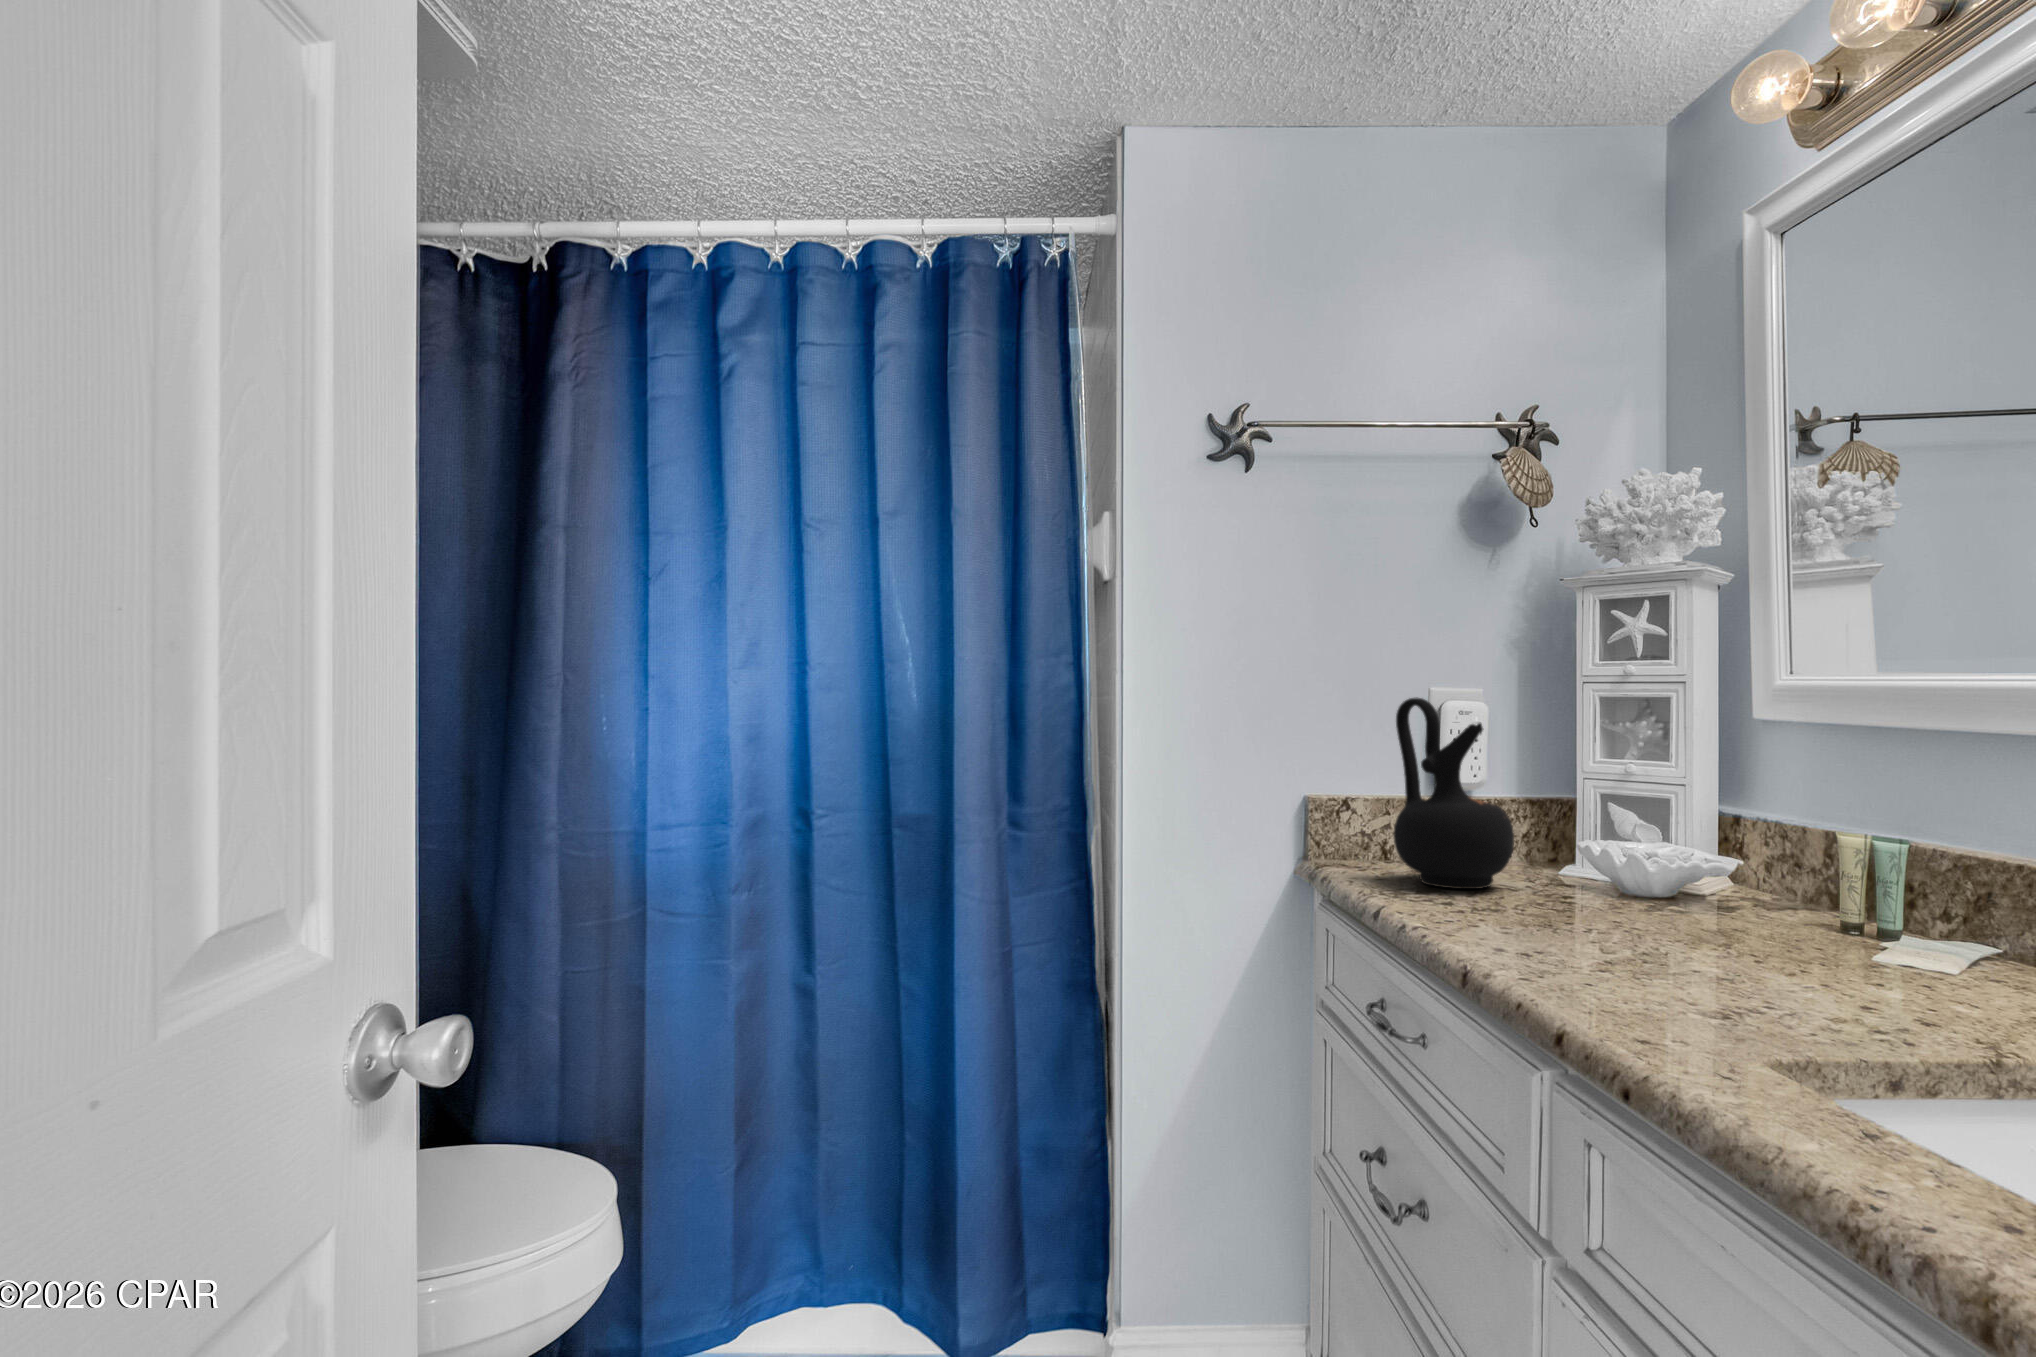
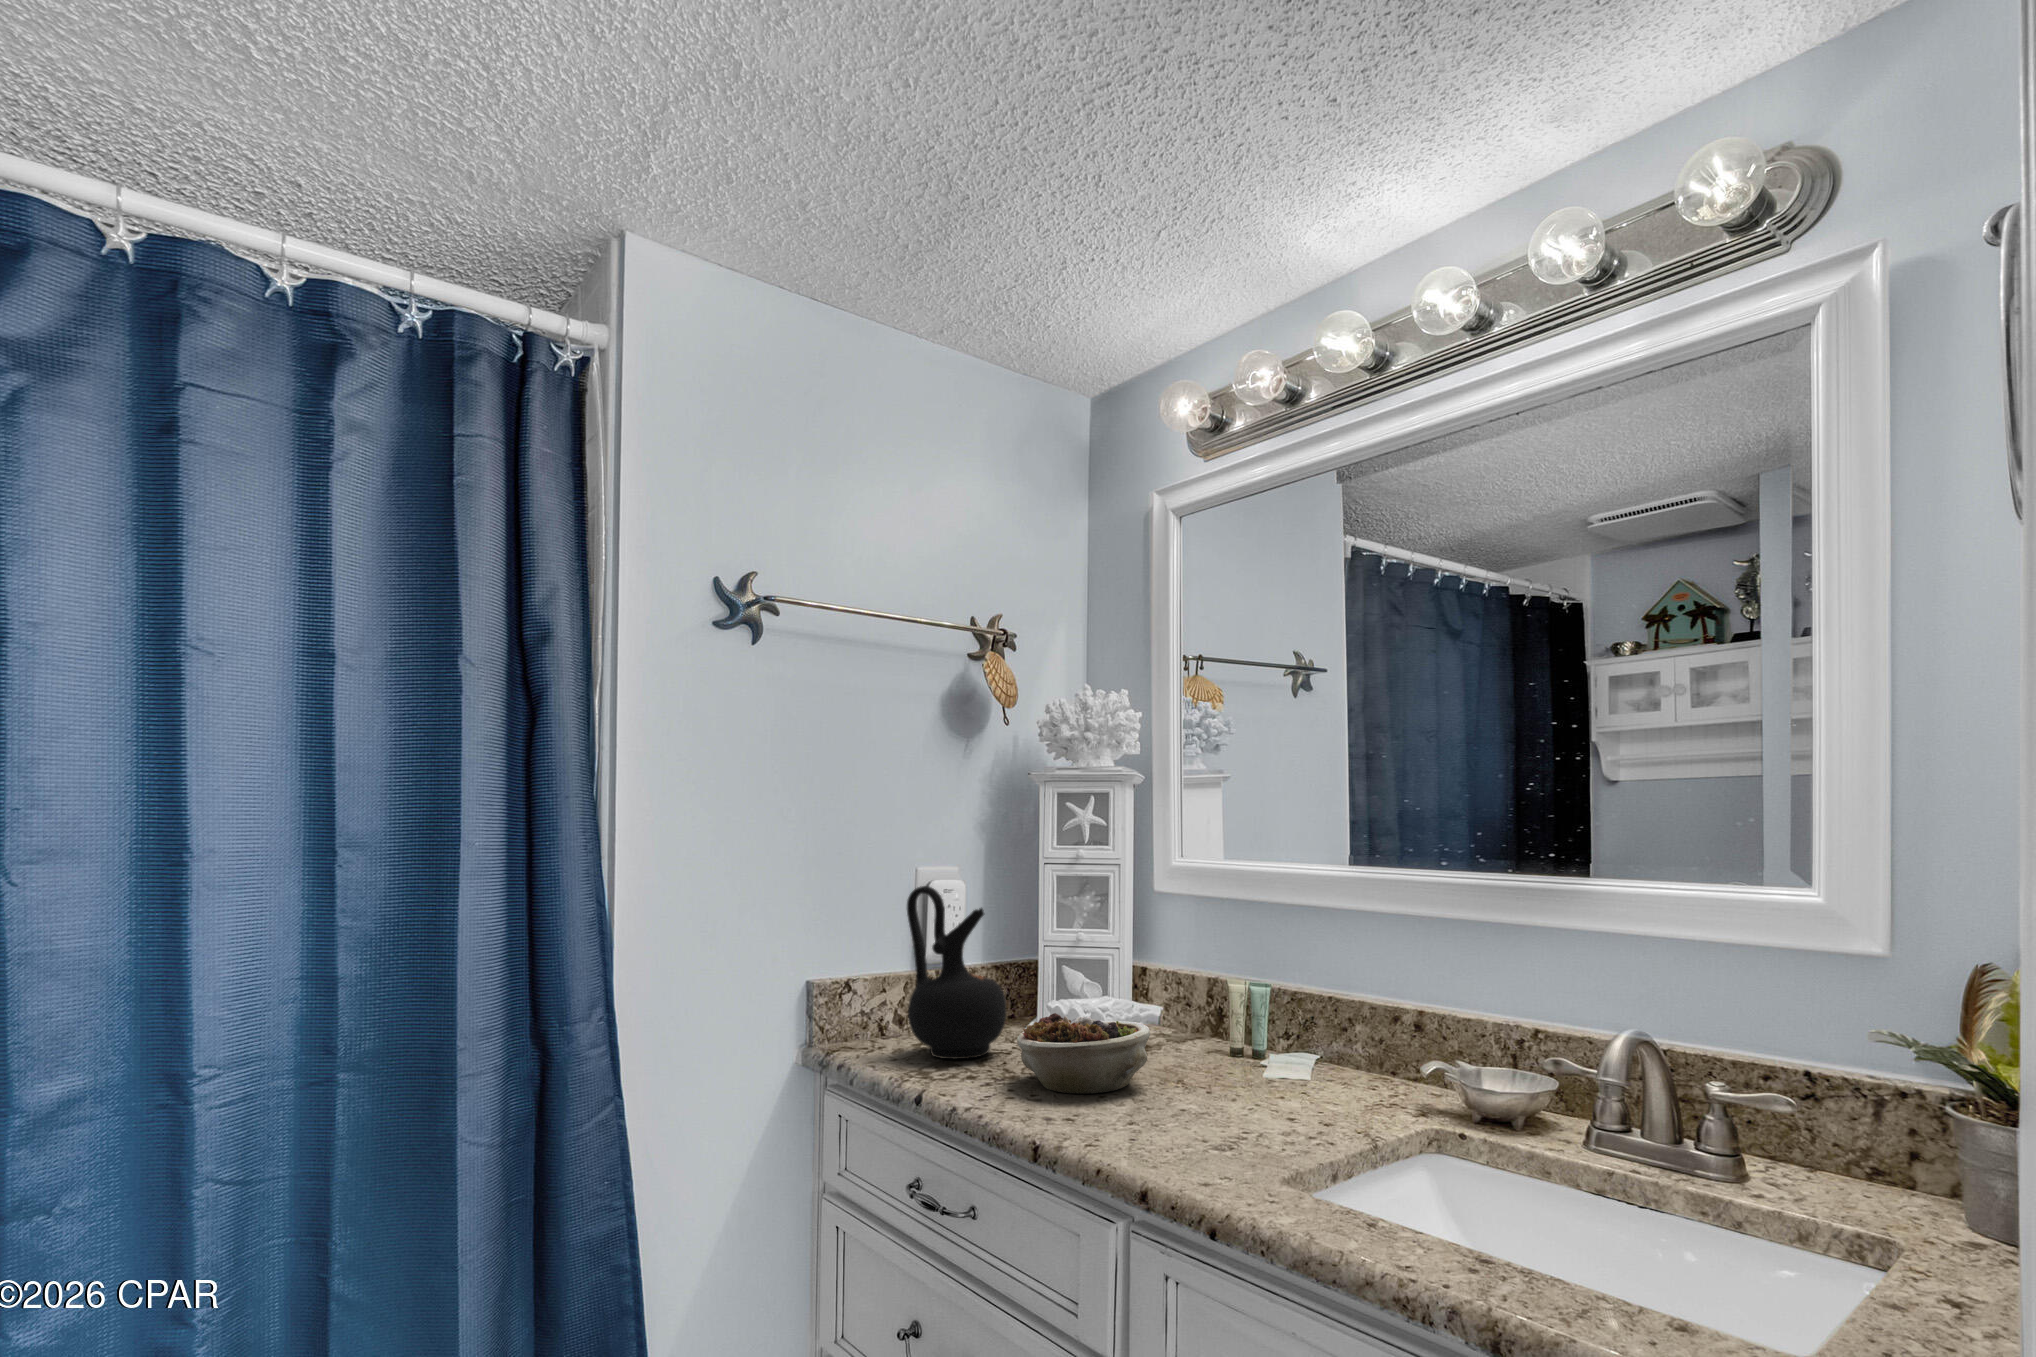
succulent planter: none [1495,844,1679,939] -> present [1017,1013,1150,1094]

